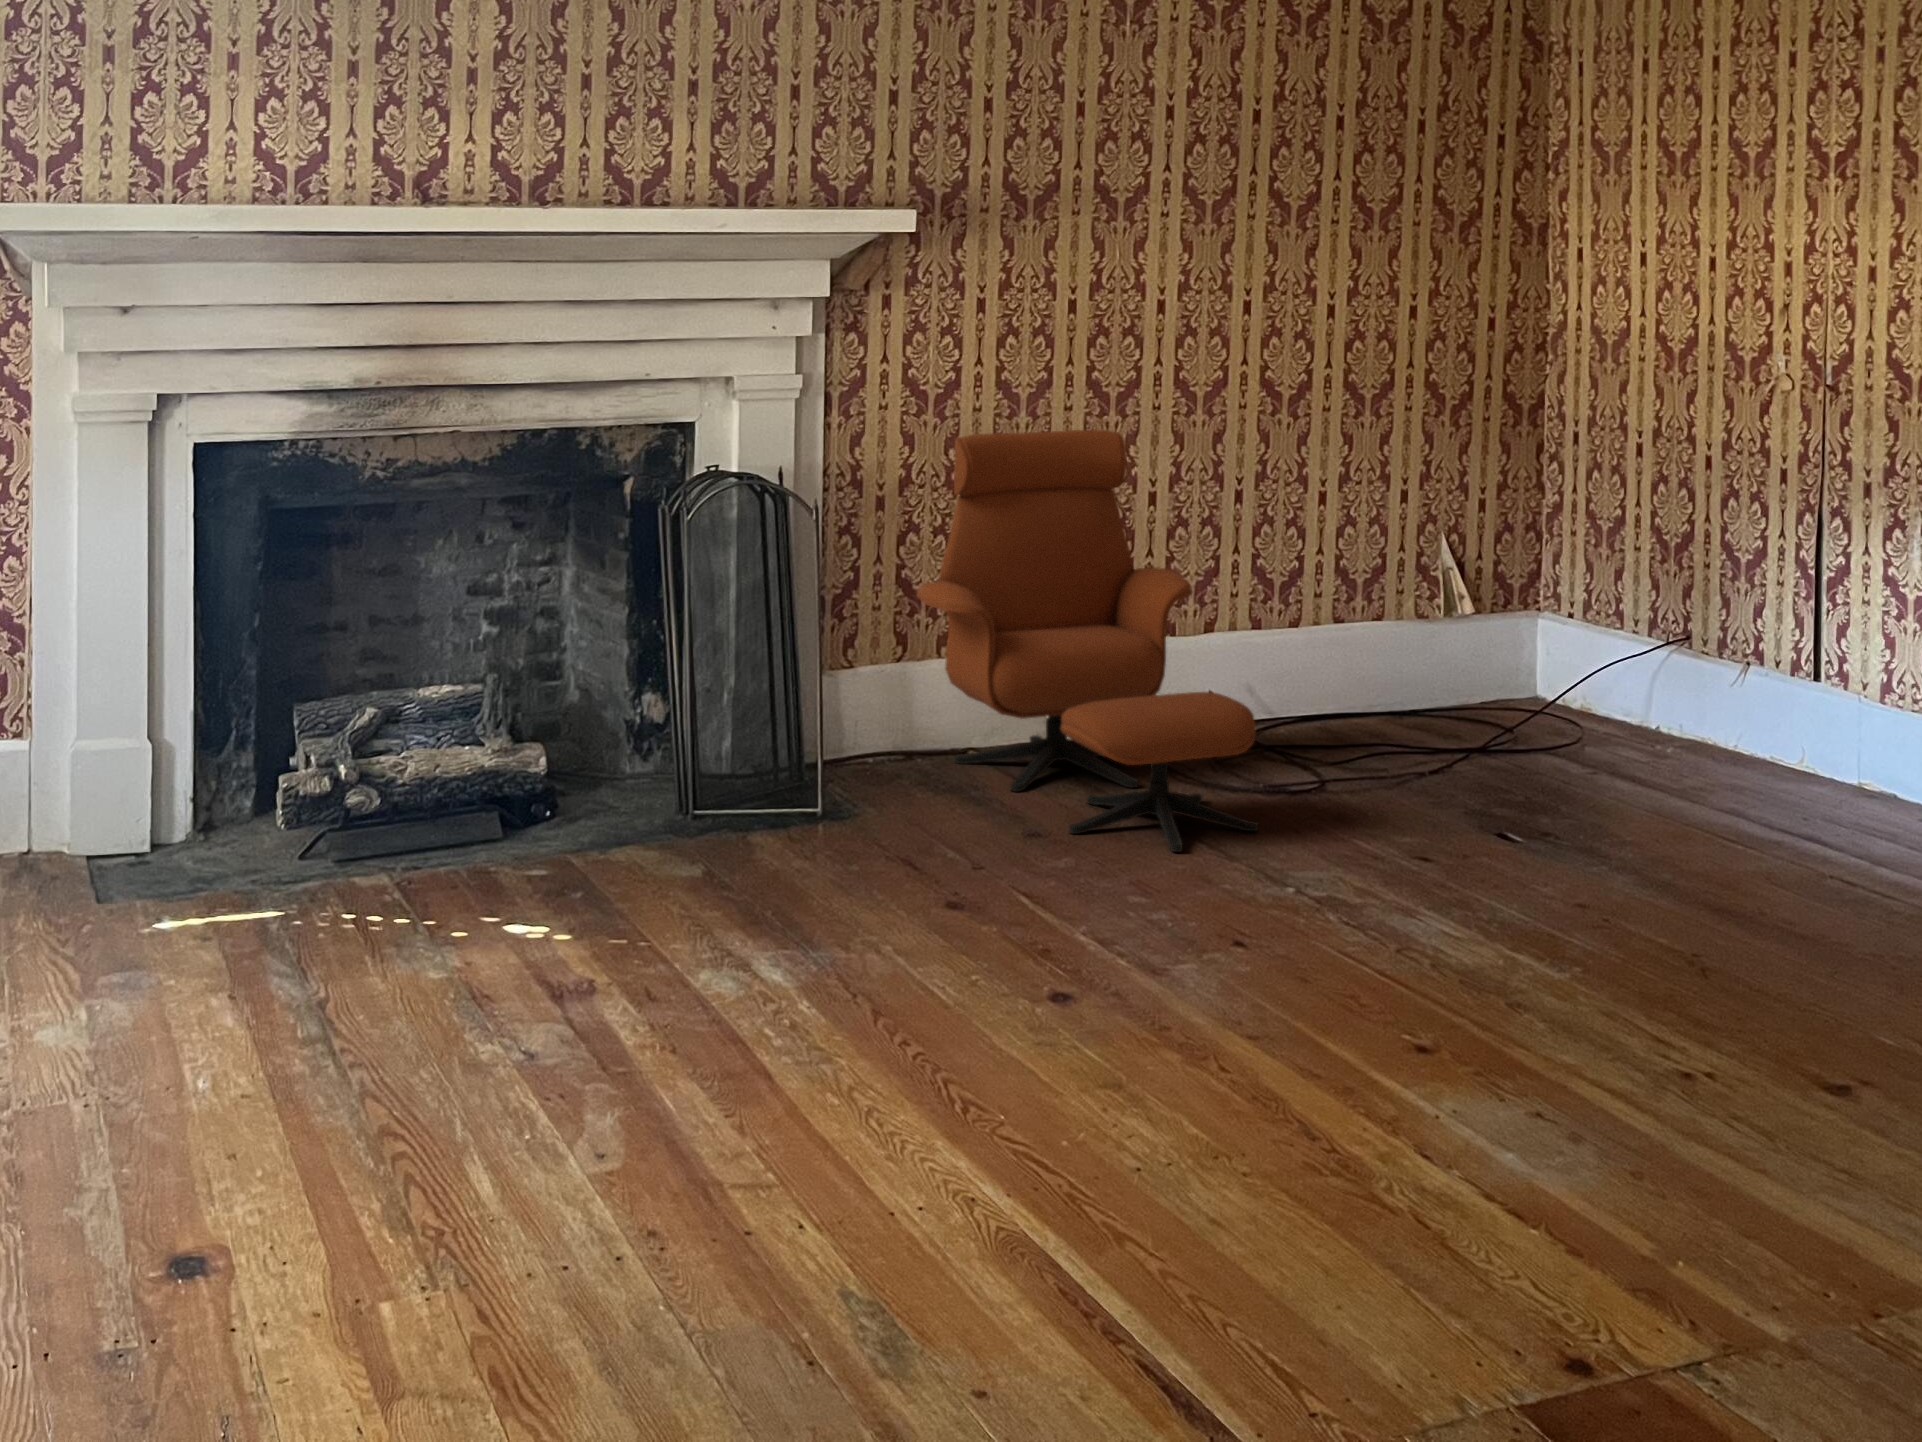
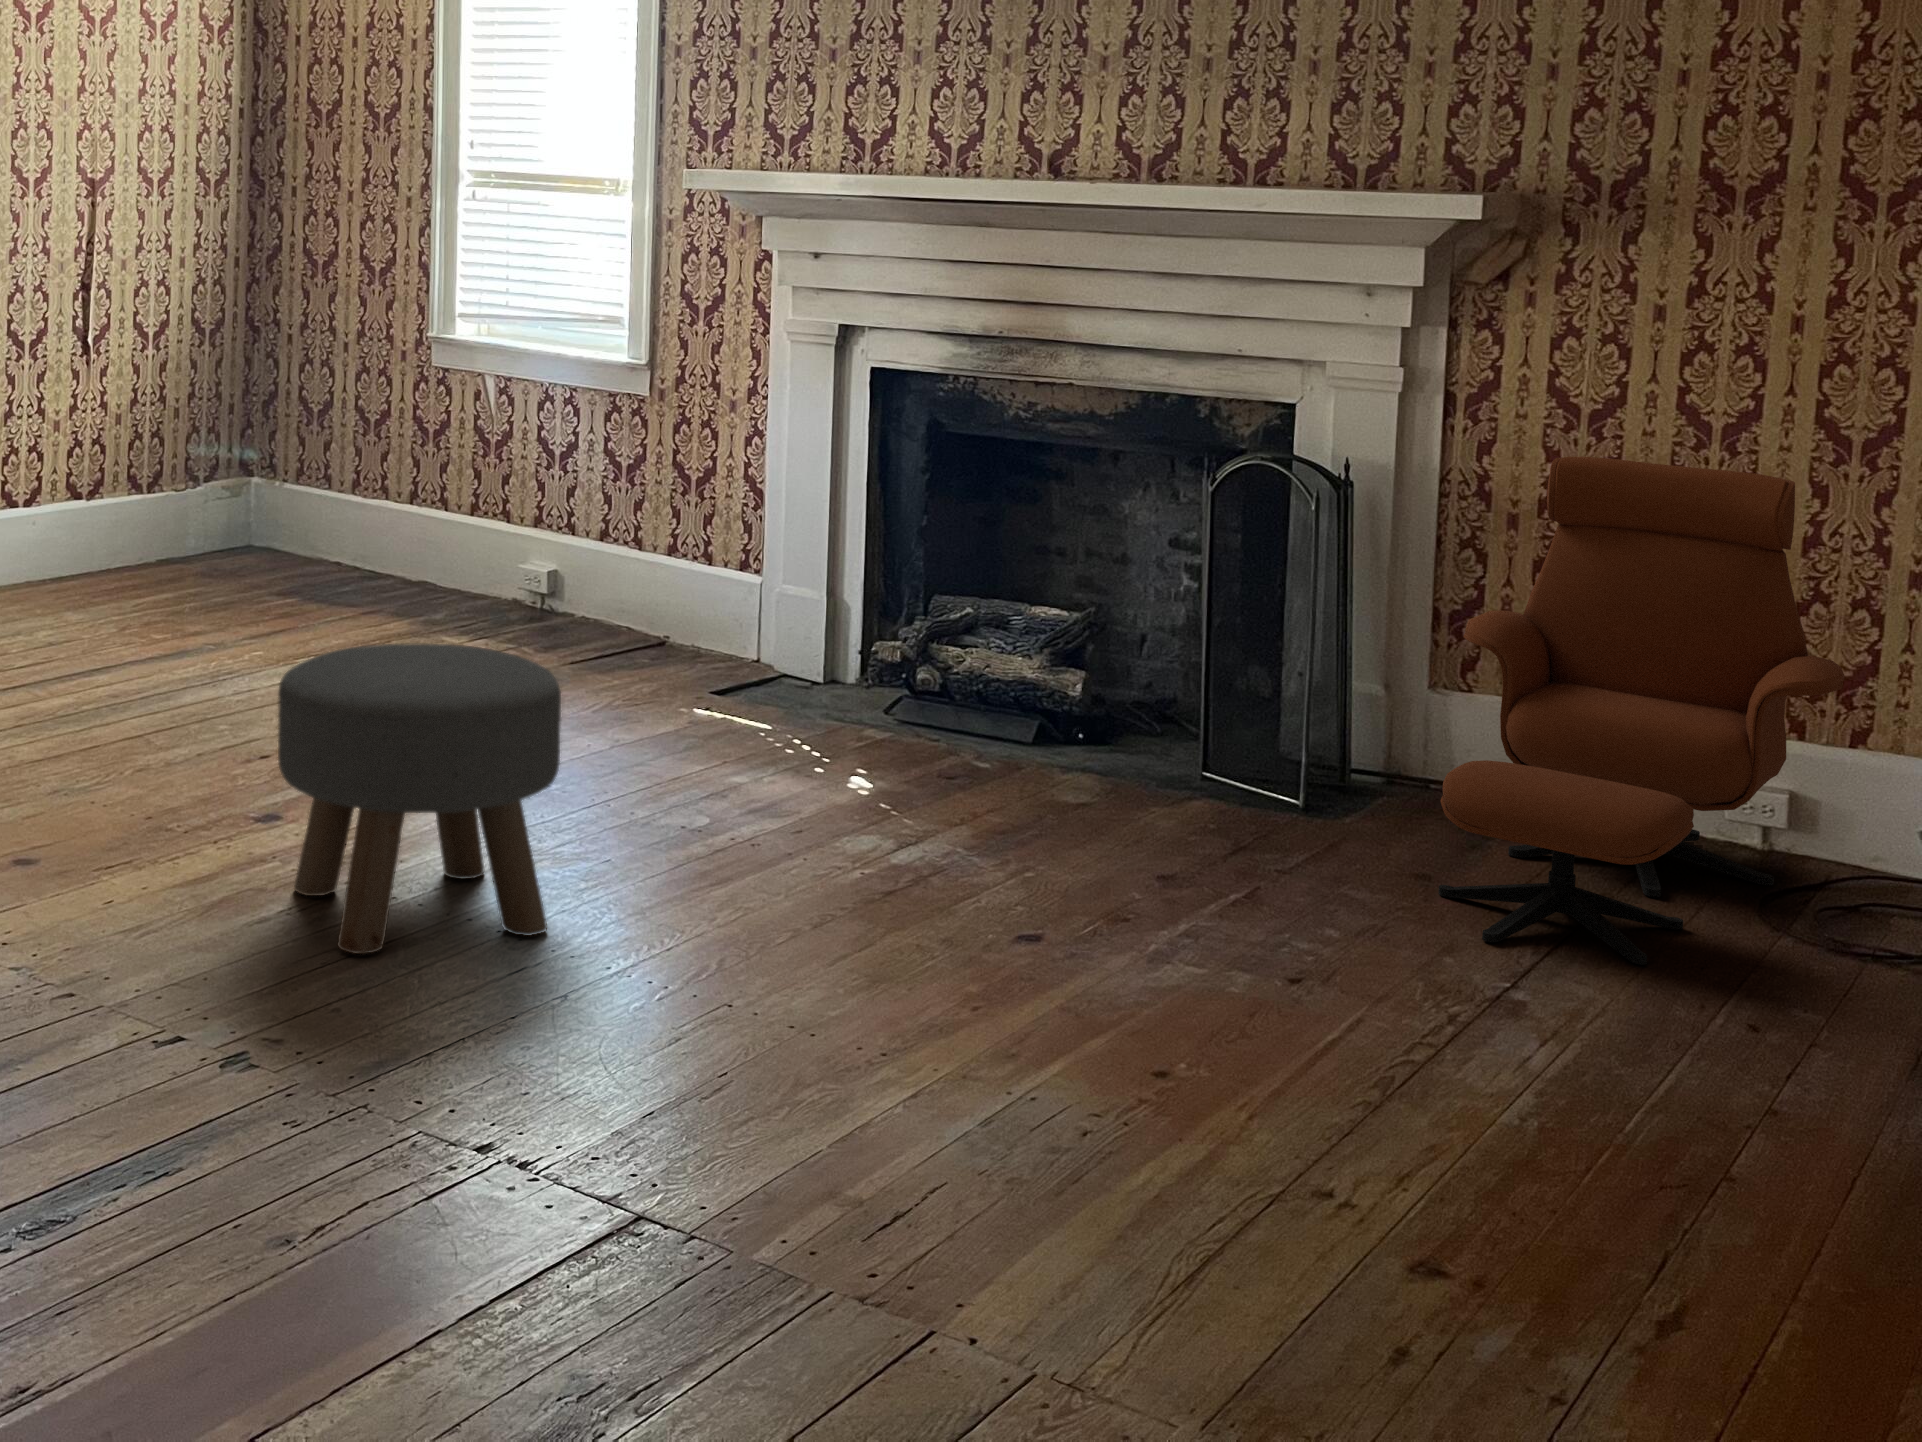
ottoman: none [446,848,848,1311] -> present [278,643,561,954]

